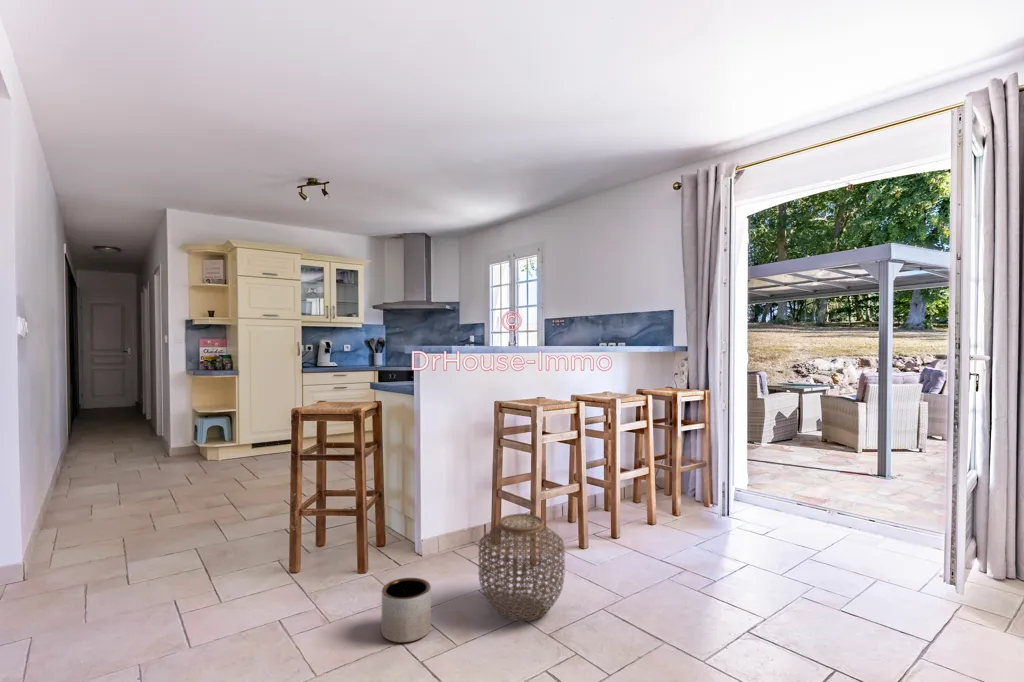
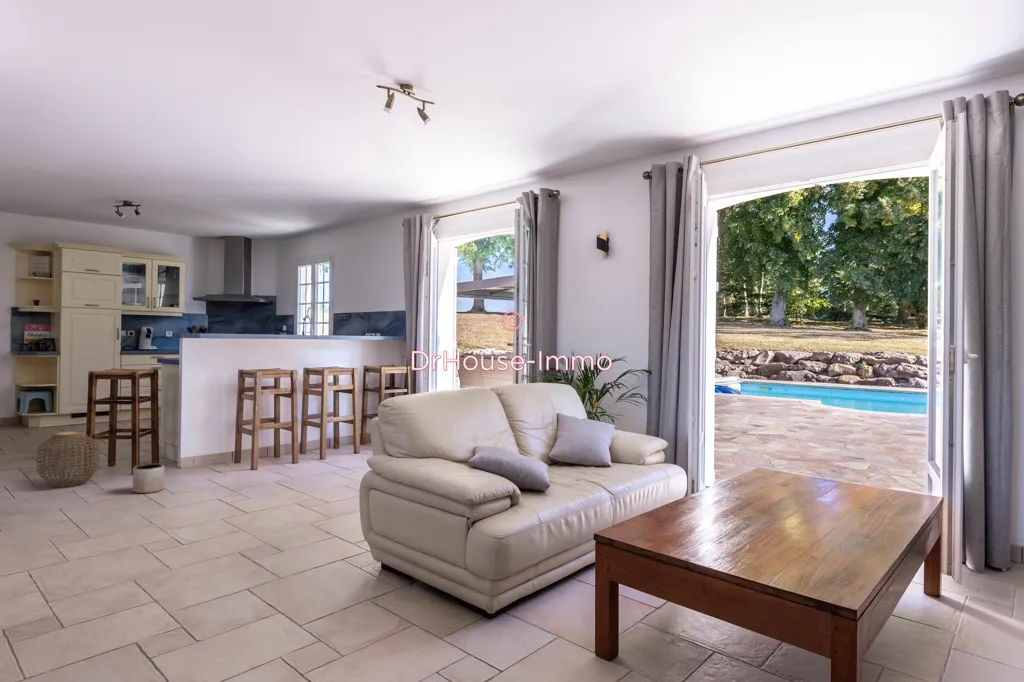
woven basket: present [479,514,565,621] -> present [37,430,99,487]

